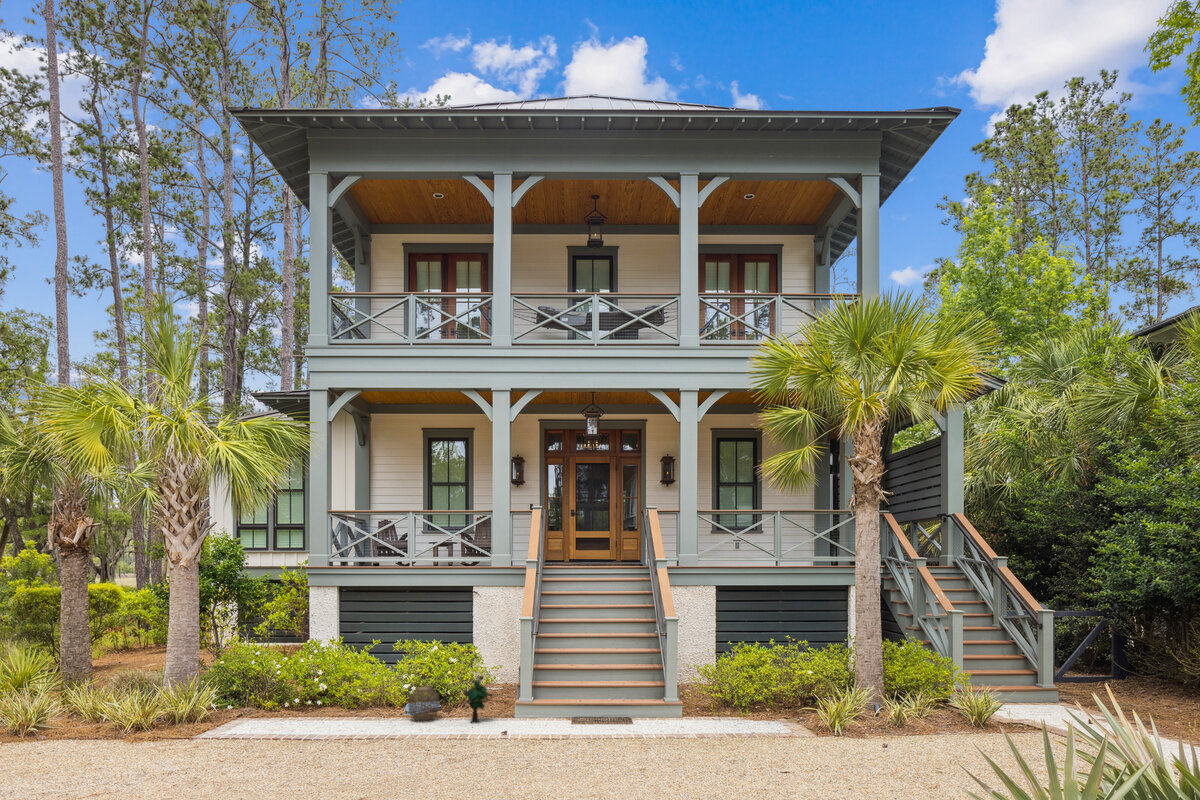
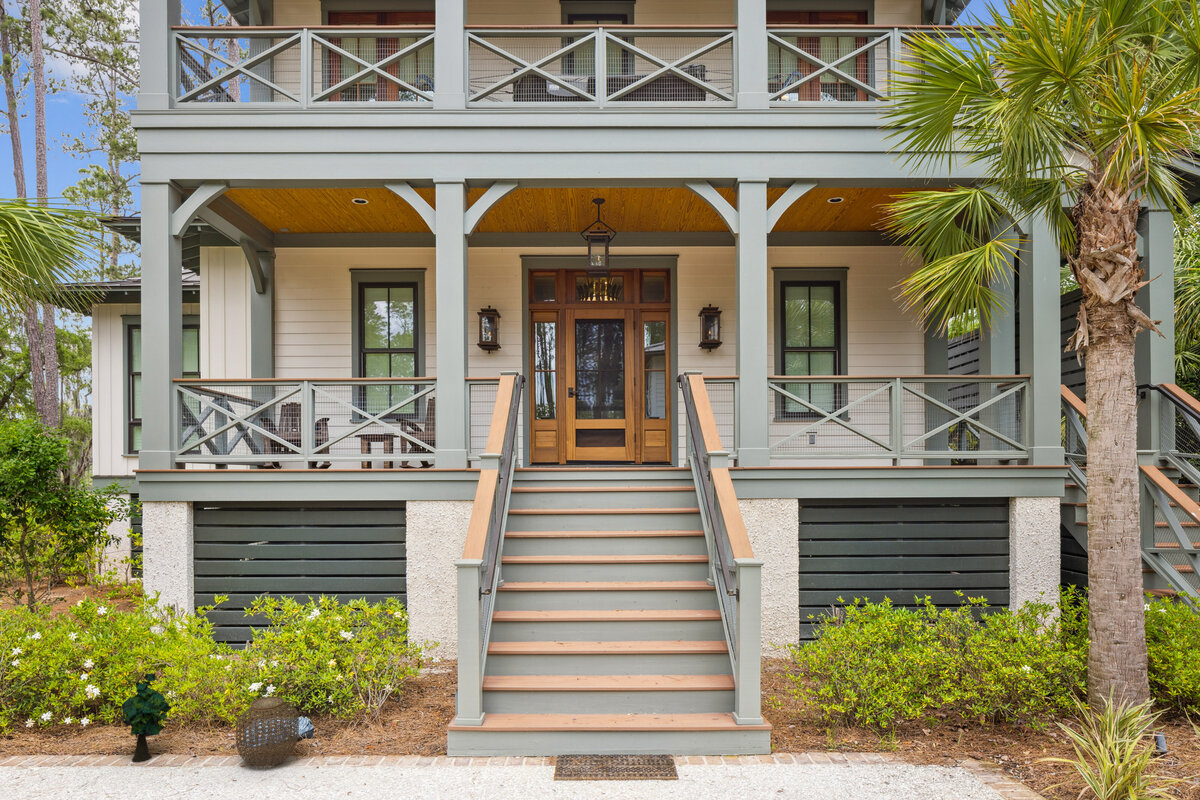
decorative plant: present [464,676,489,723] -> present [115,674,172,762]

